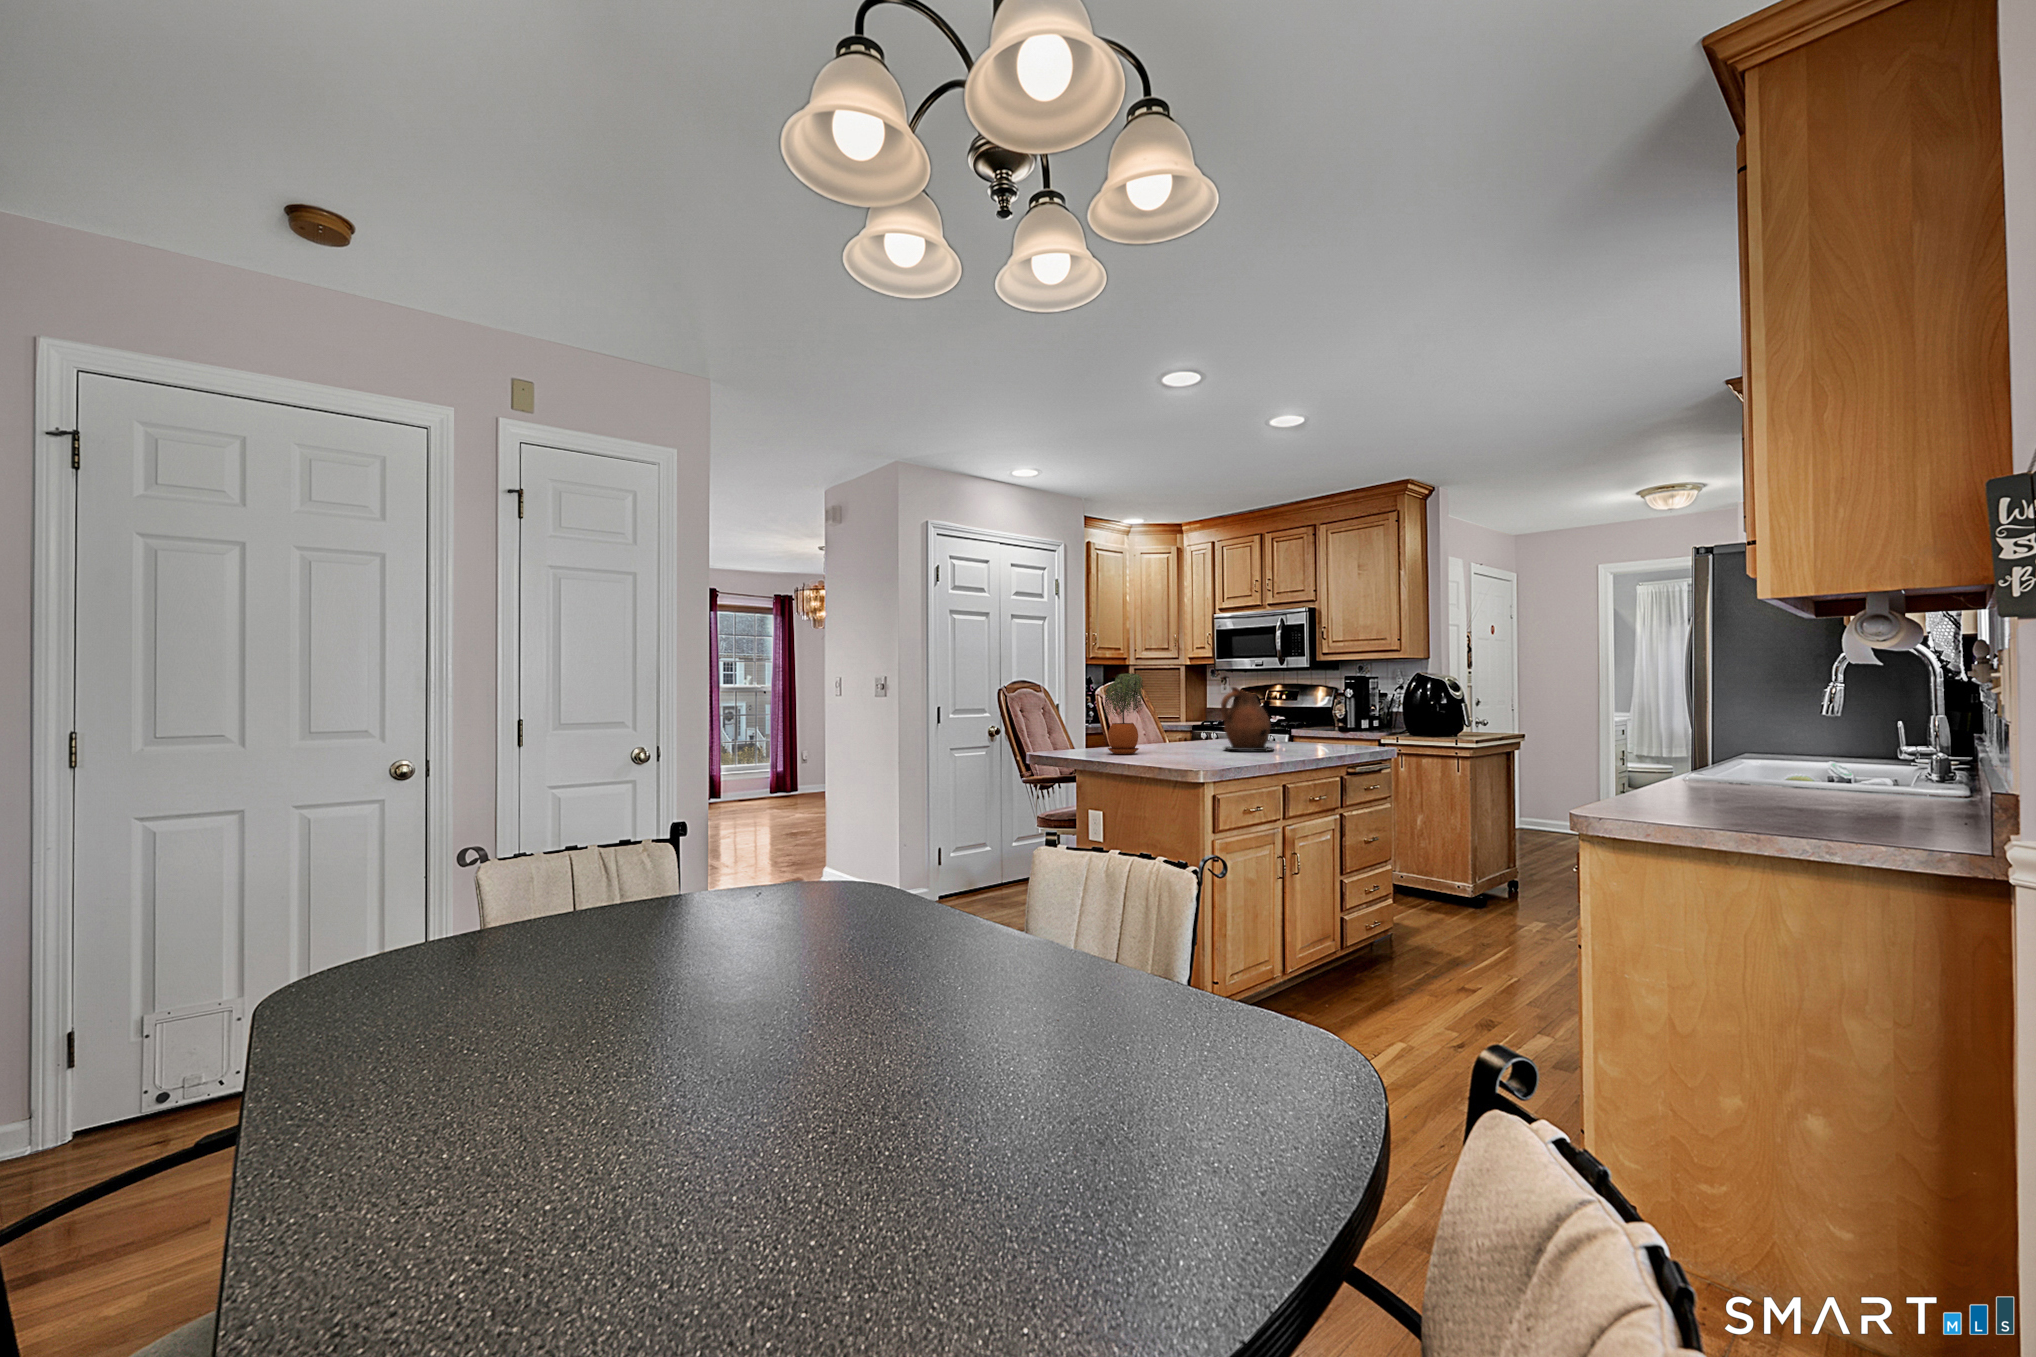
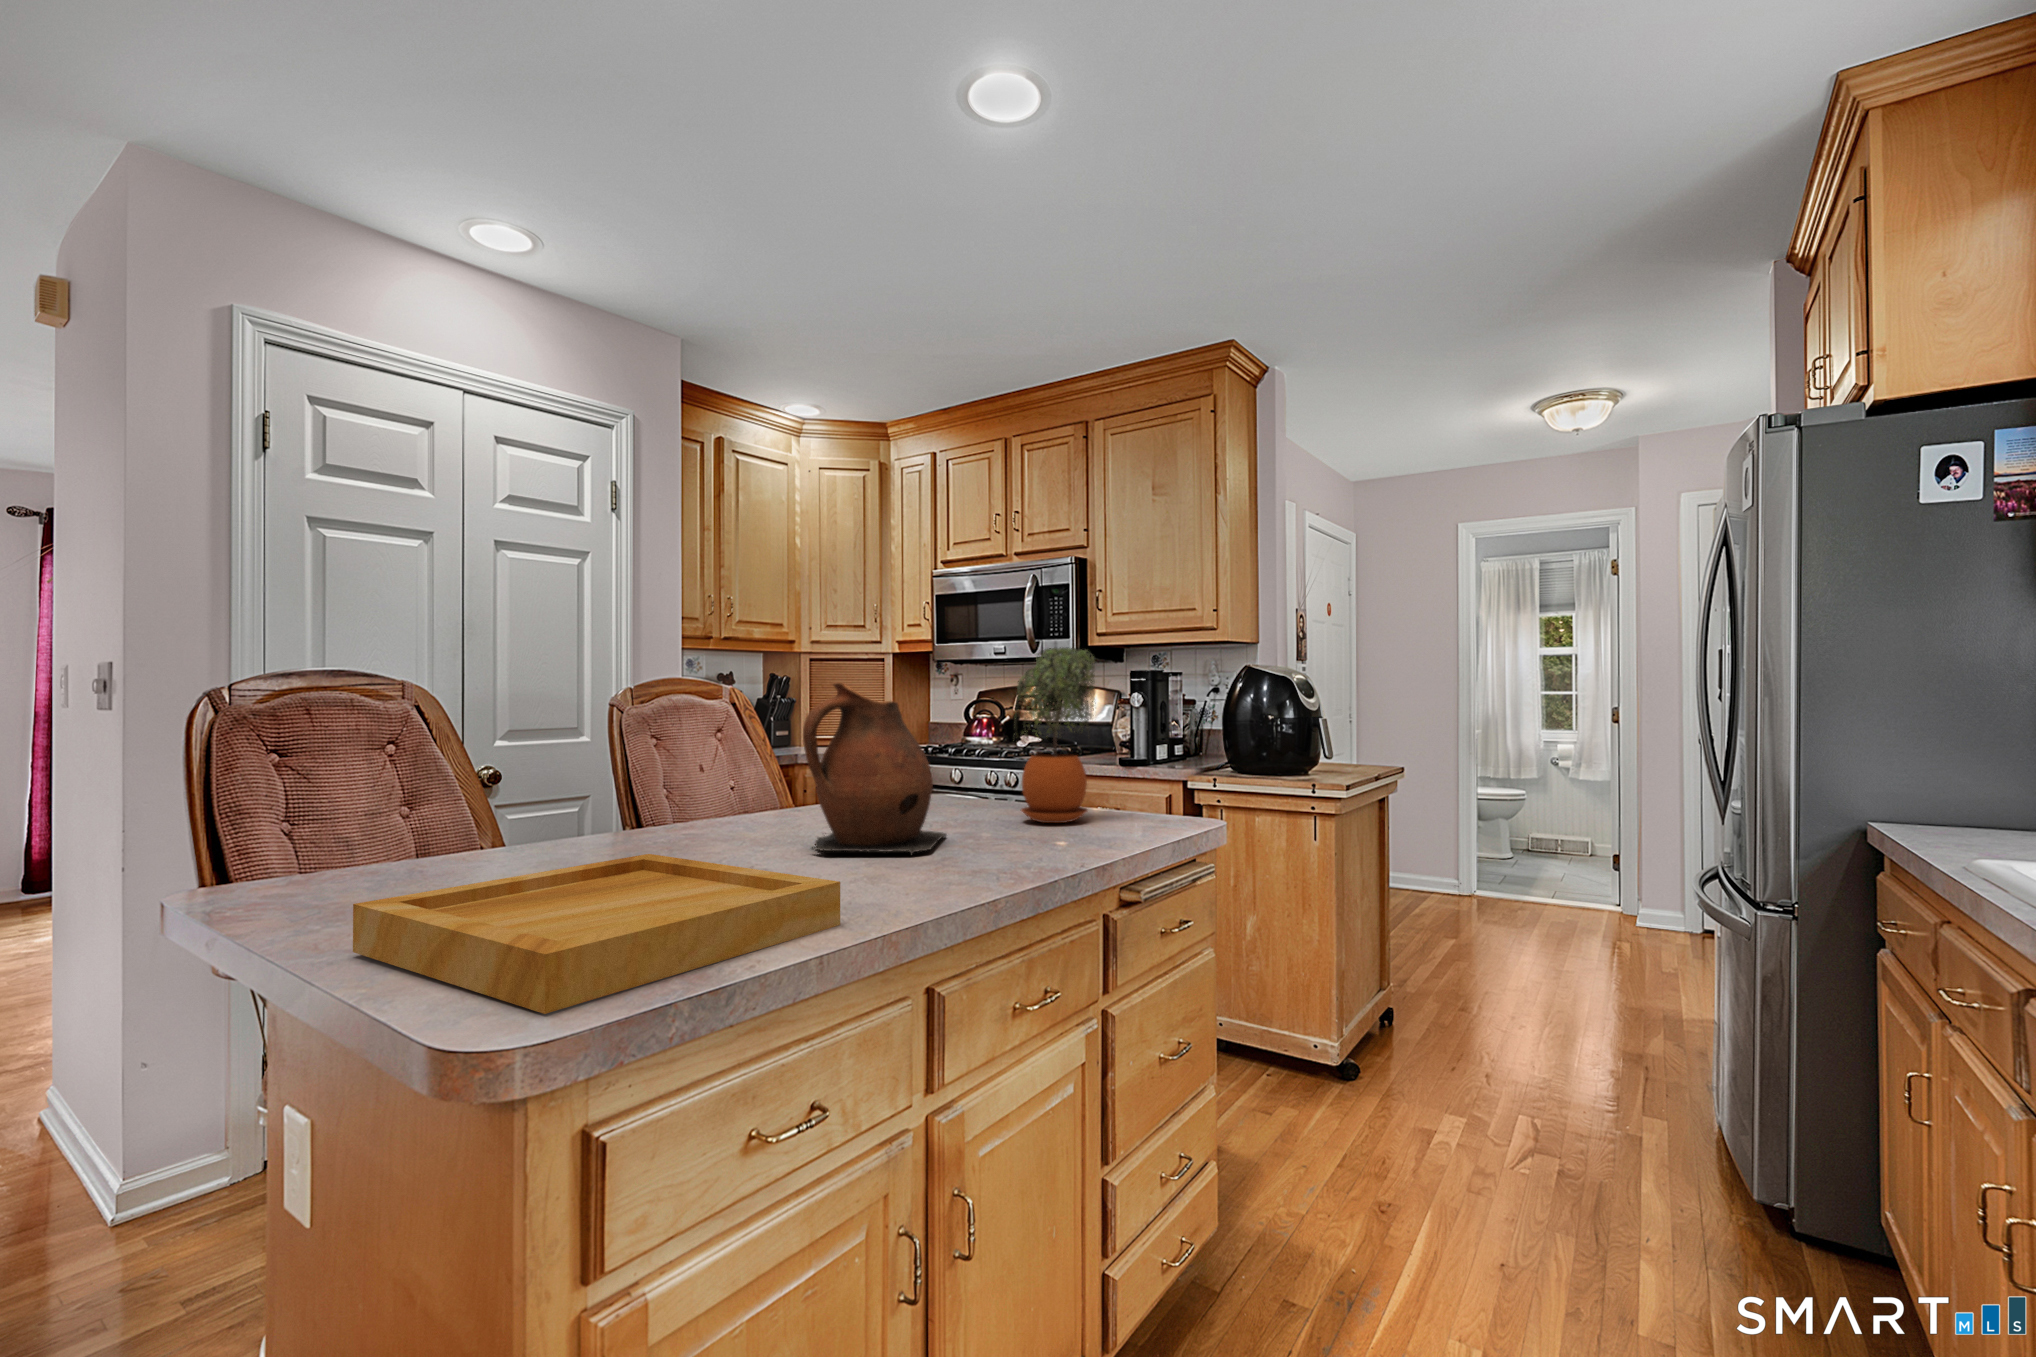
potted plant: present [1105,673,1143,754] -> present [1013,648,1095,823]
tray: none [1131,744,1263,768] -> present [353,854,840,1014]

